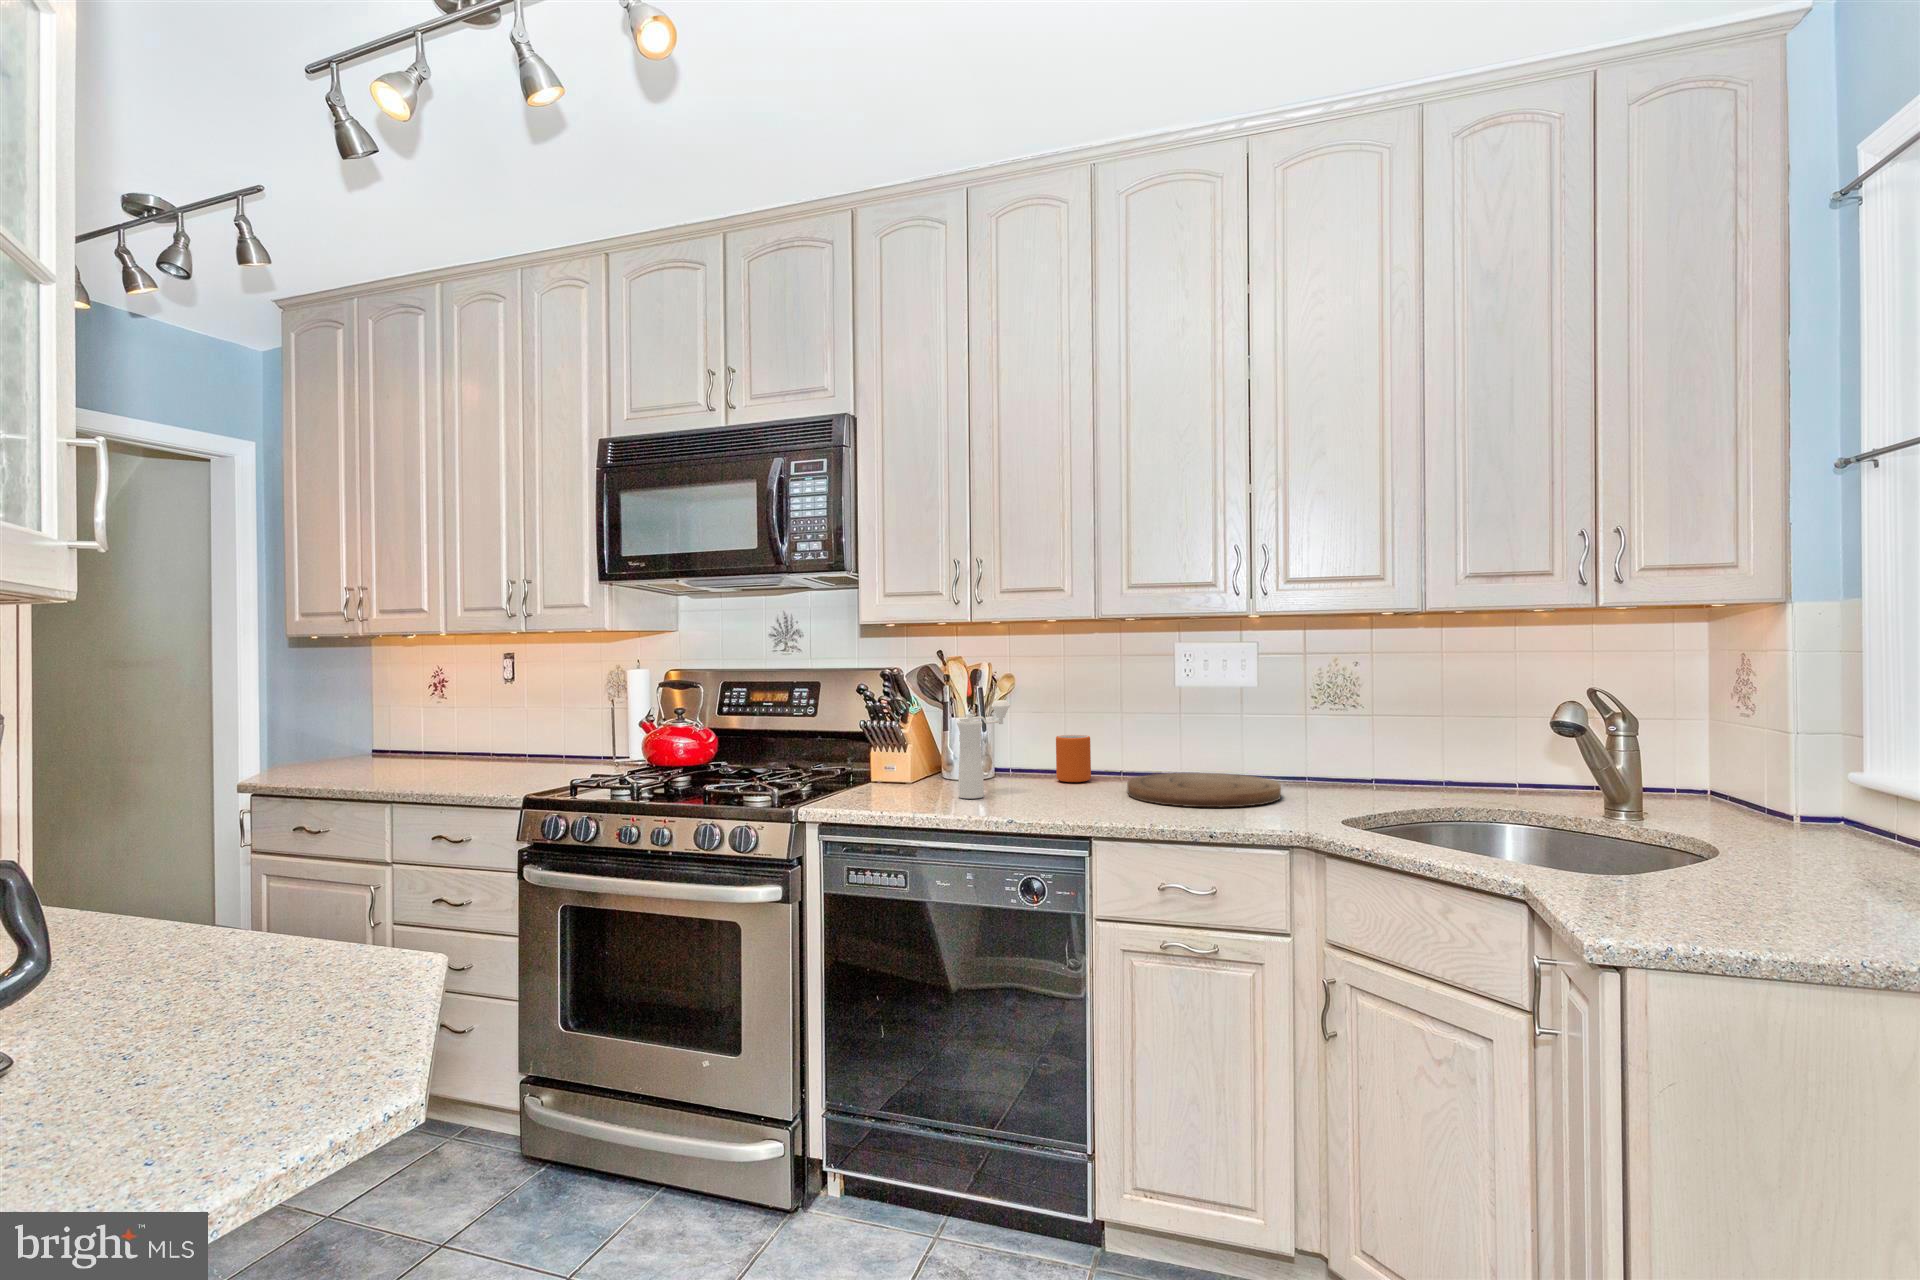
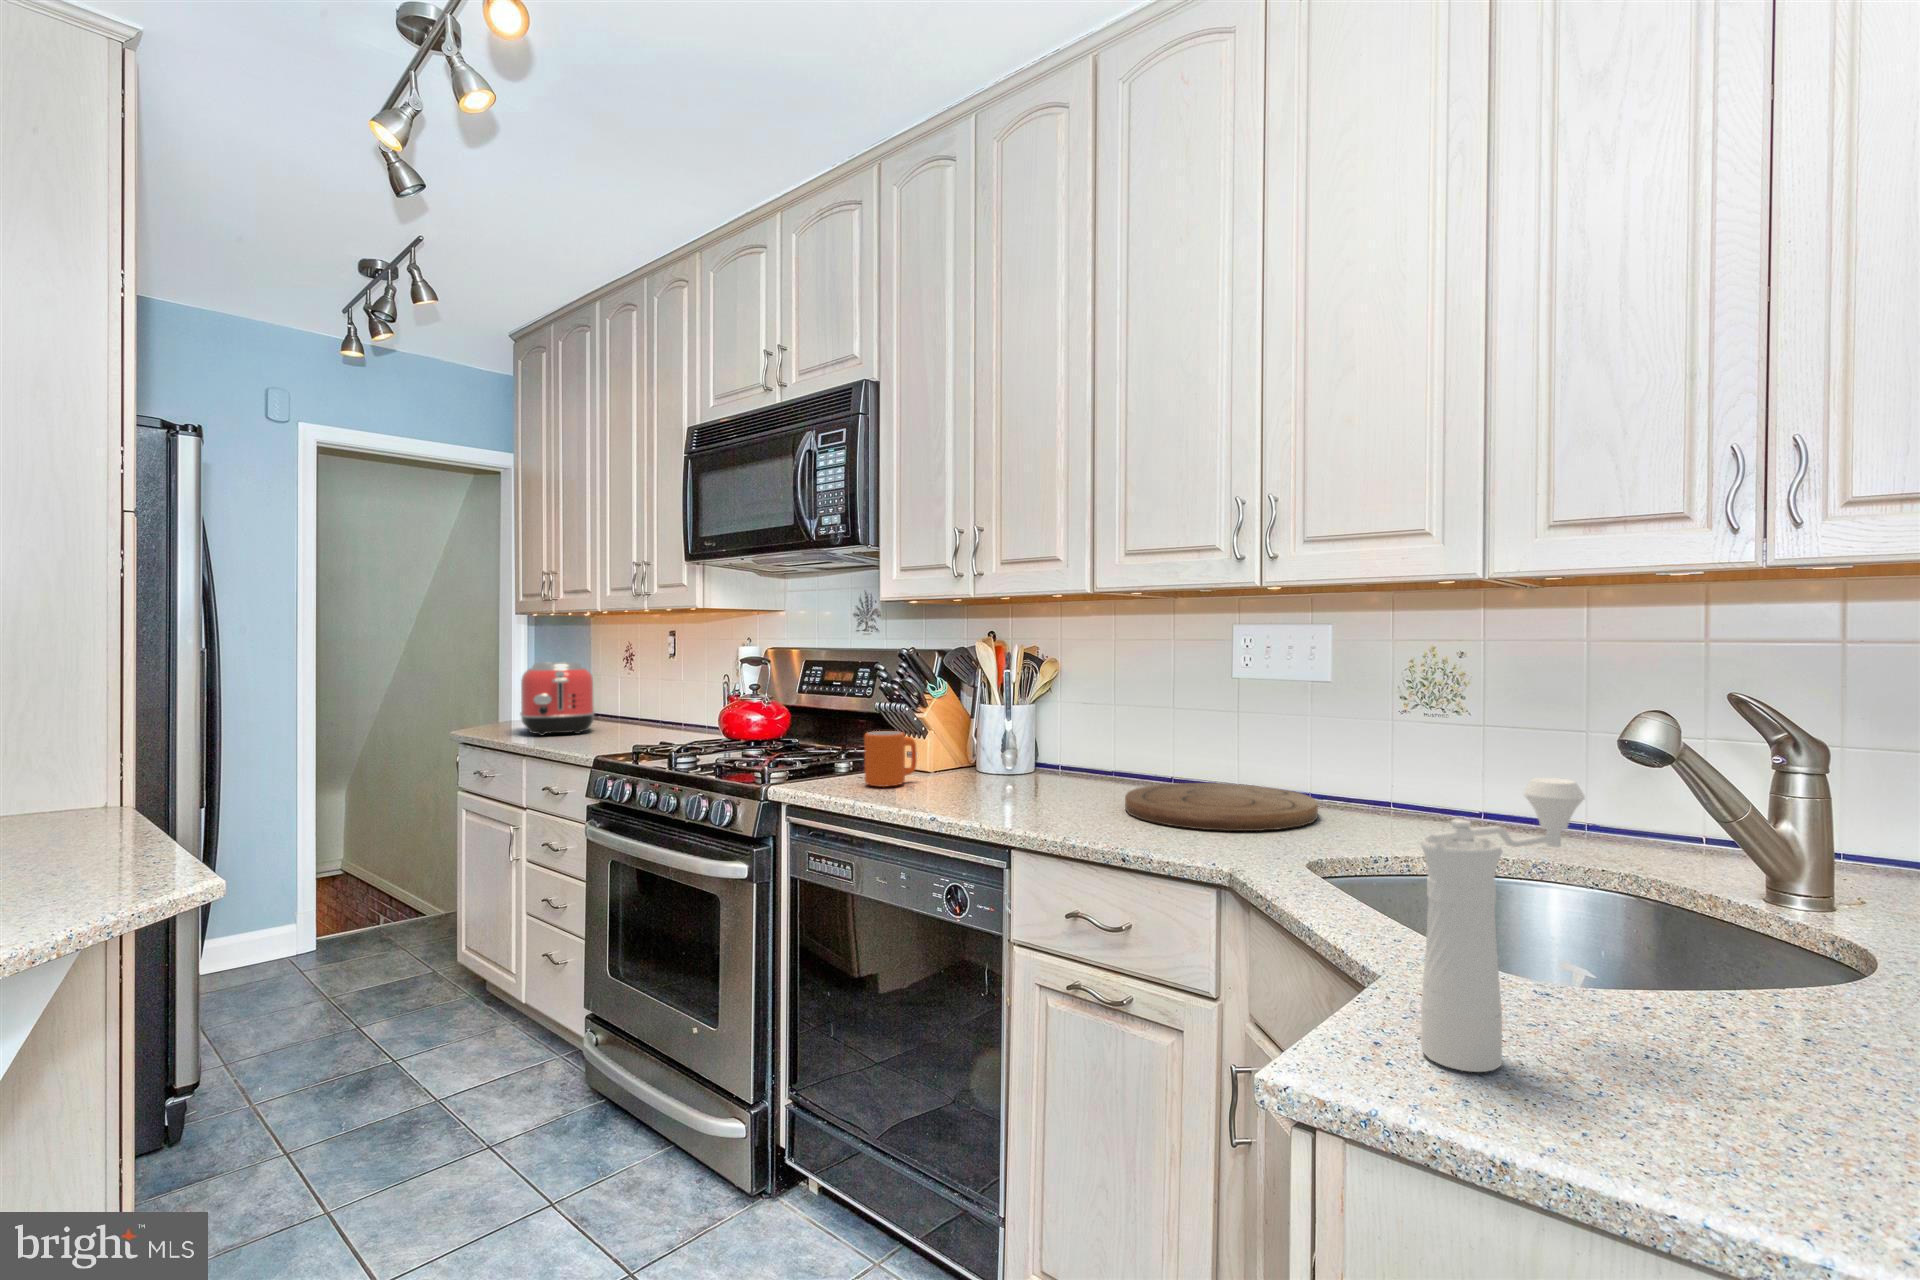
toaster: none [335,693,438,778] -> present [520,662,595,735]
pepper mill: present [957,700,1010,799] -> present [1420,778,1585,1072]
mug: present [1056,735,1091,782] -> present [864,731,917,786]

